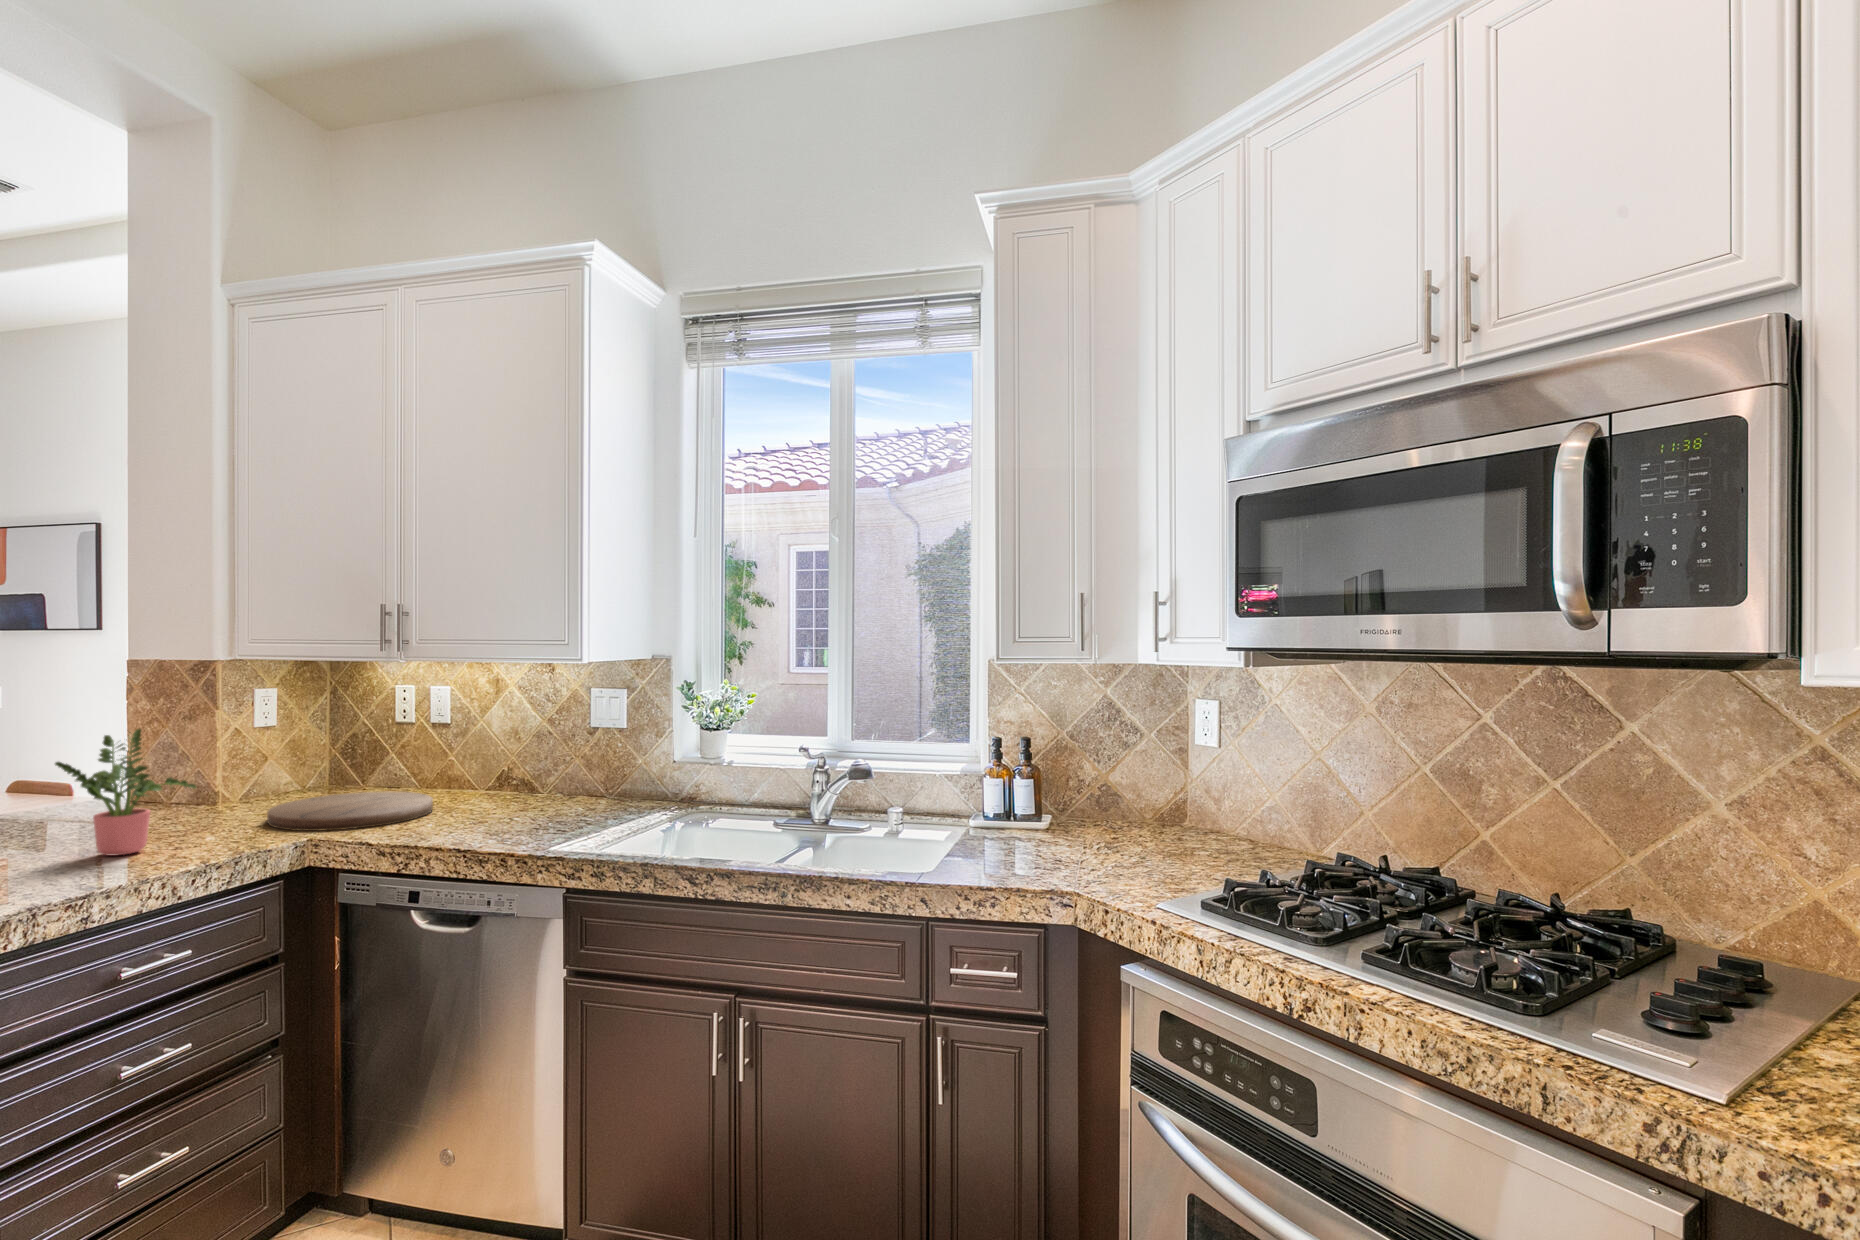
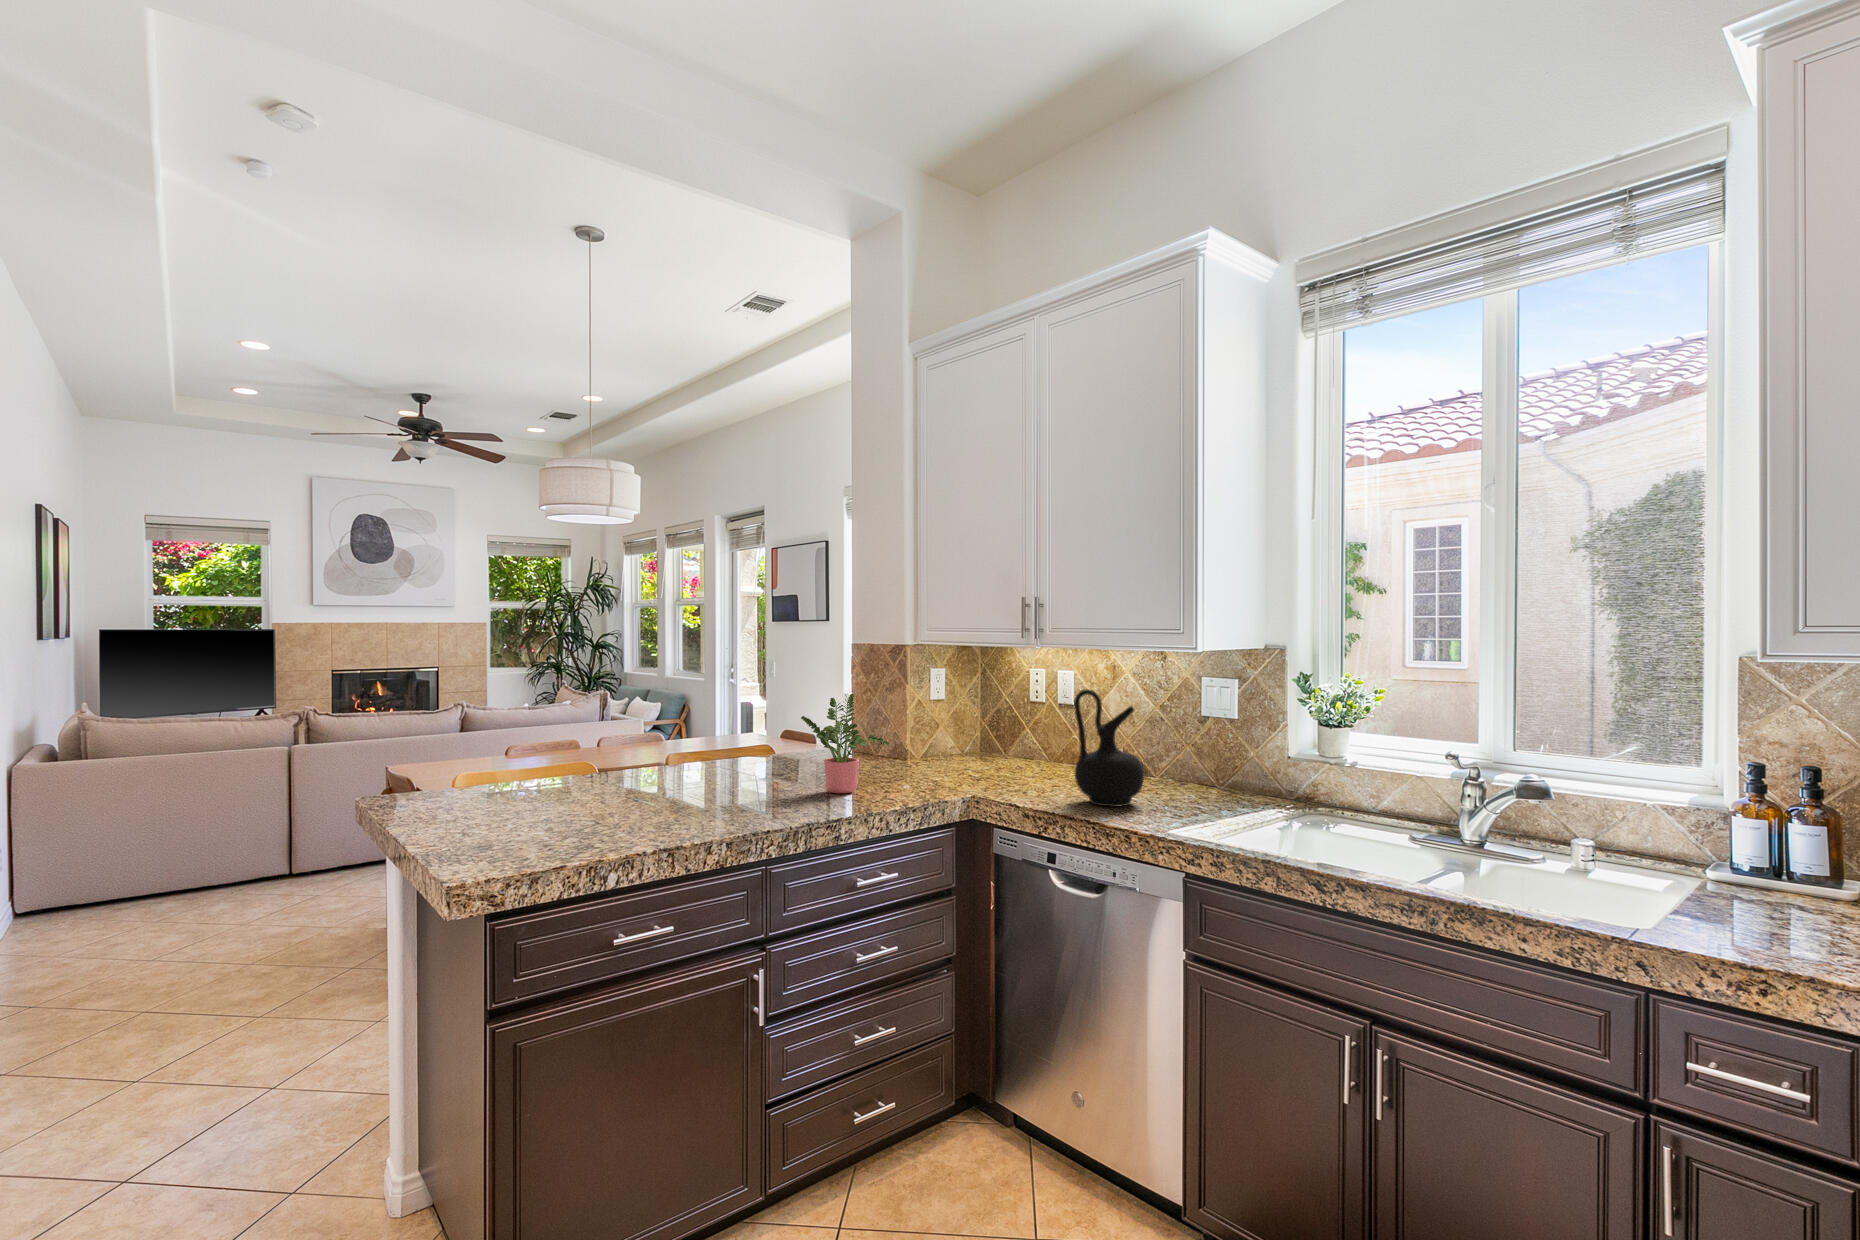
ceramic jug: none [446,708,525,830] -> present [1074,689,1144,807]
cutting board: present [267,791,433,831] -> none [937,760,1062,792]

